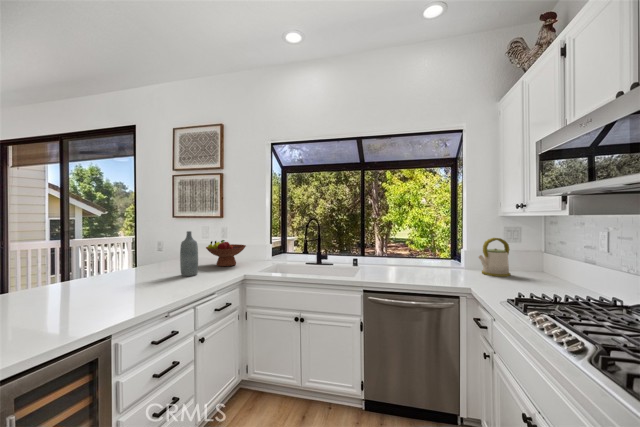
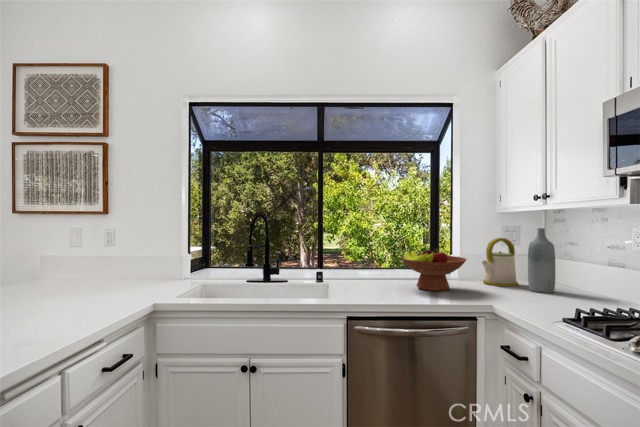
bottle: present [180,231,198,276] -> present [528,228,556,293]
fruit bowl: present [206,240,246,266] -> present [401,248,467,291]

